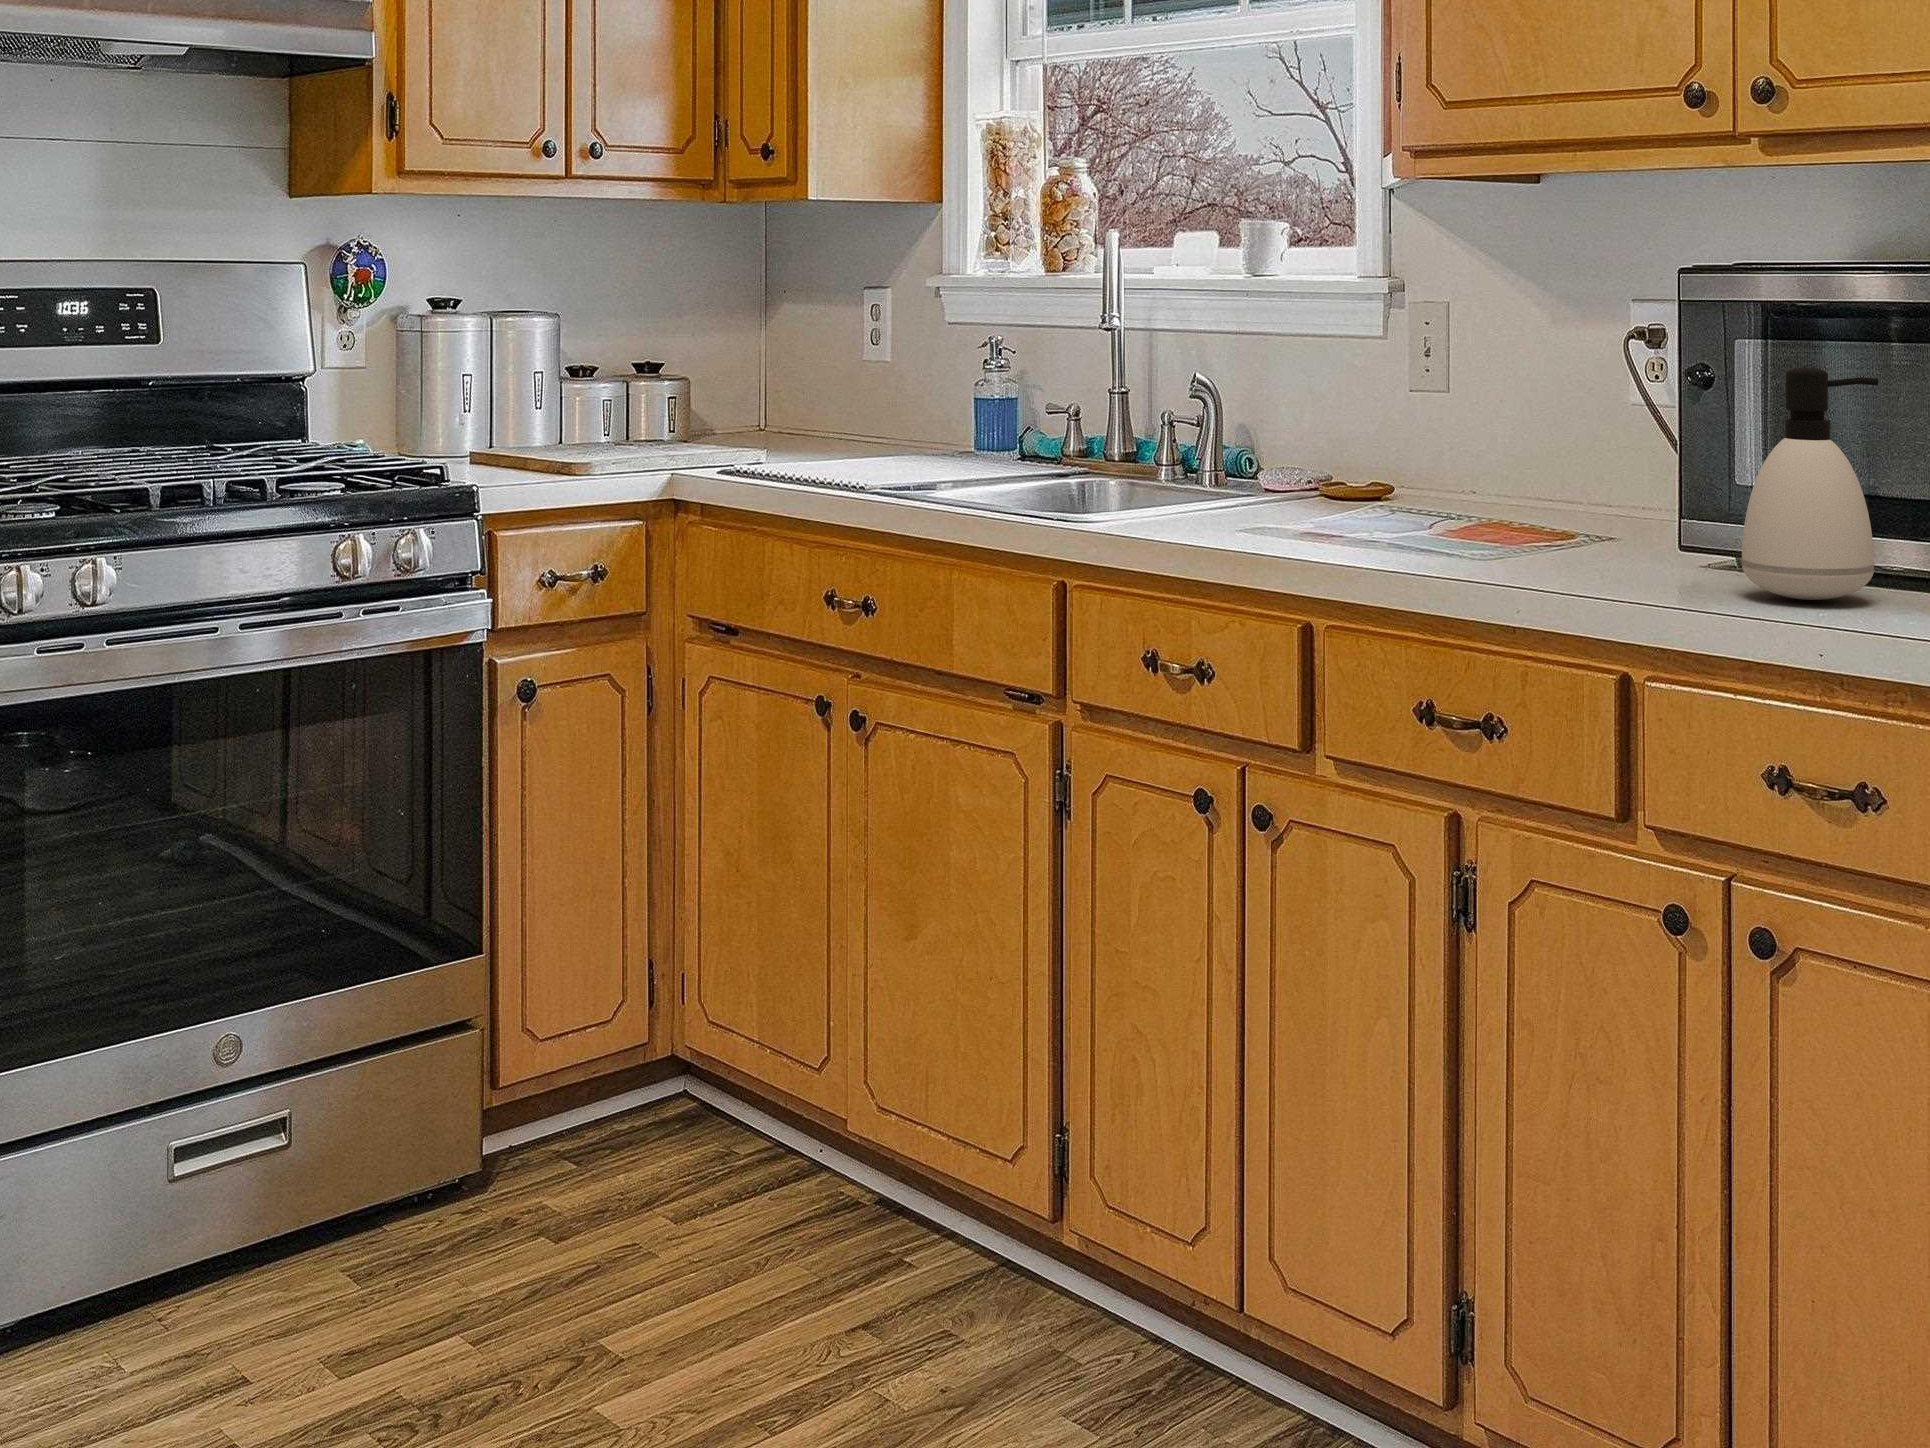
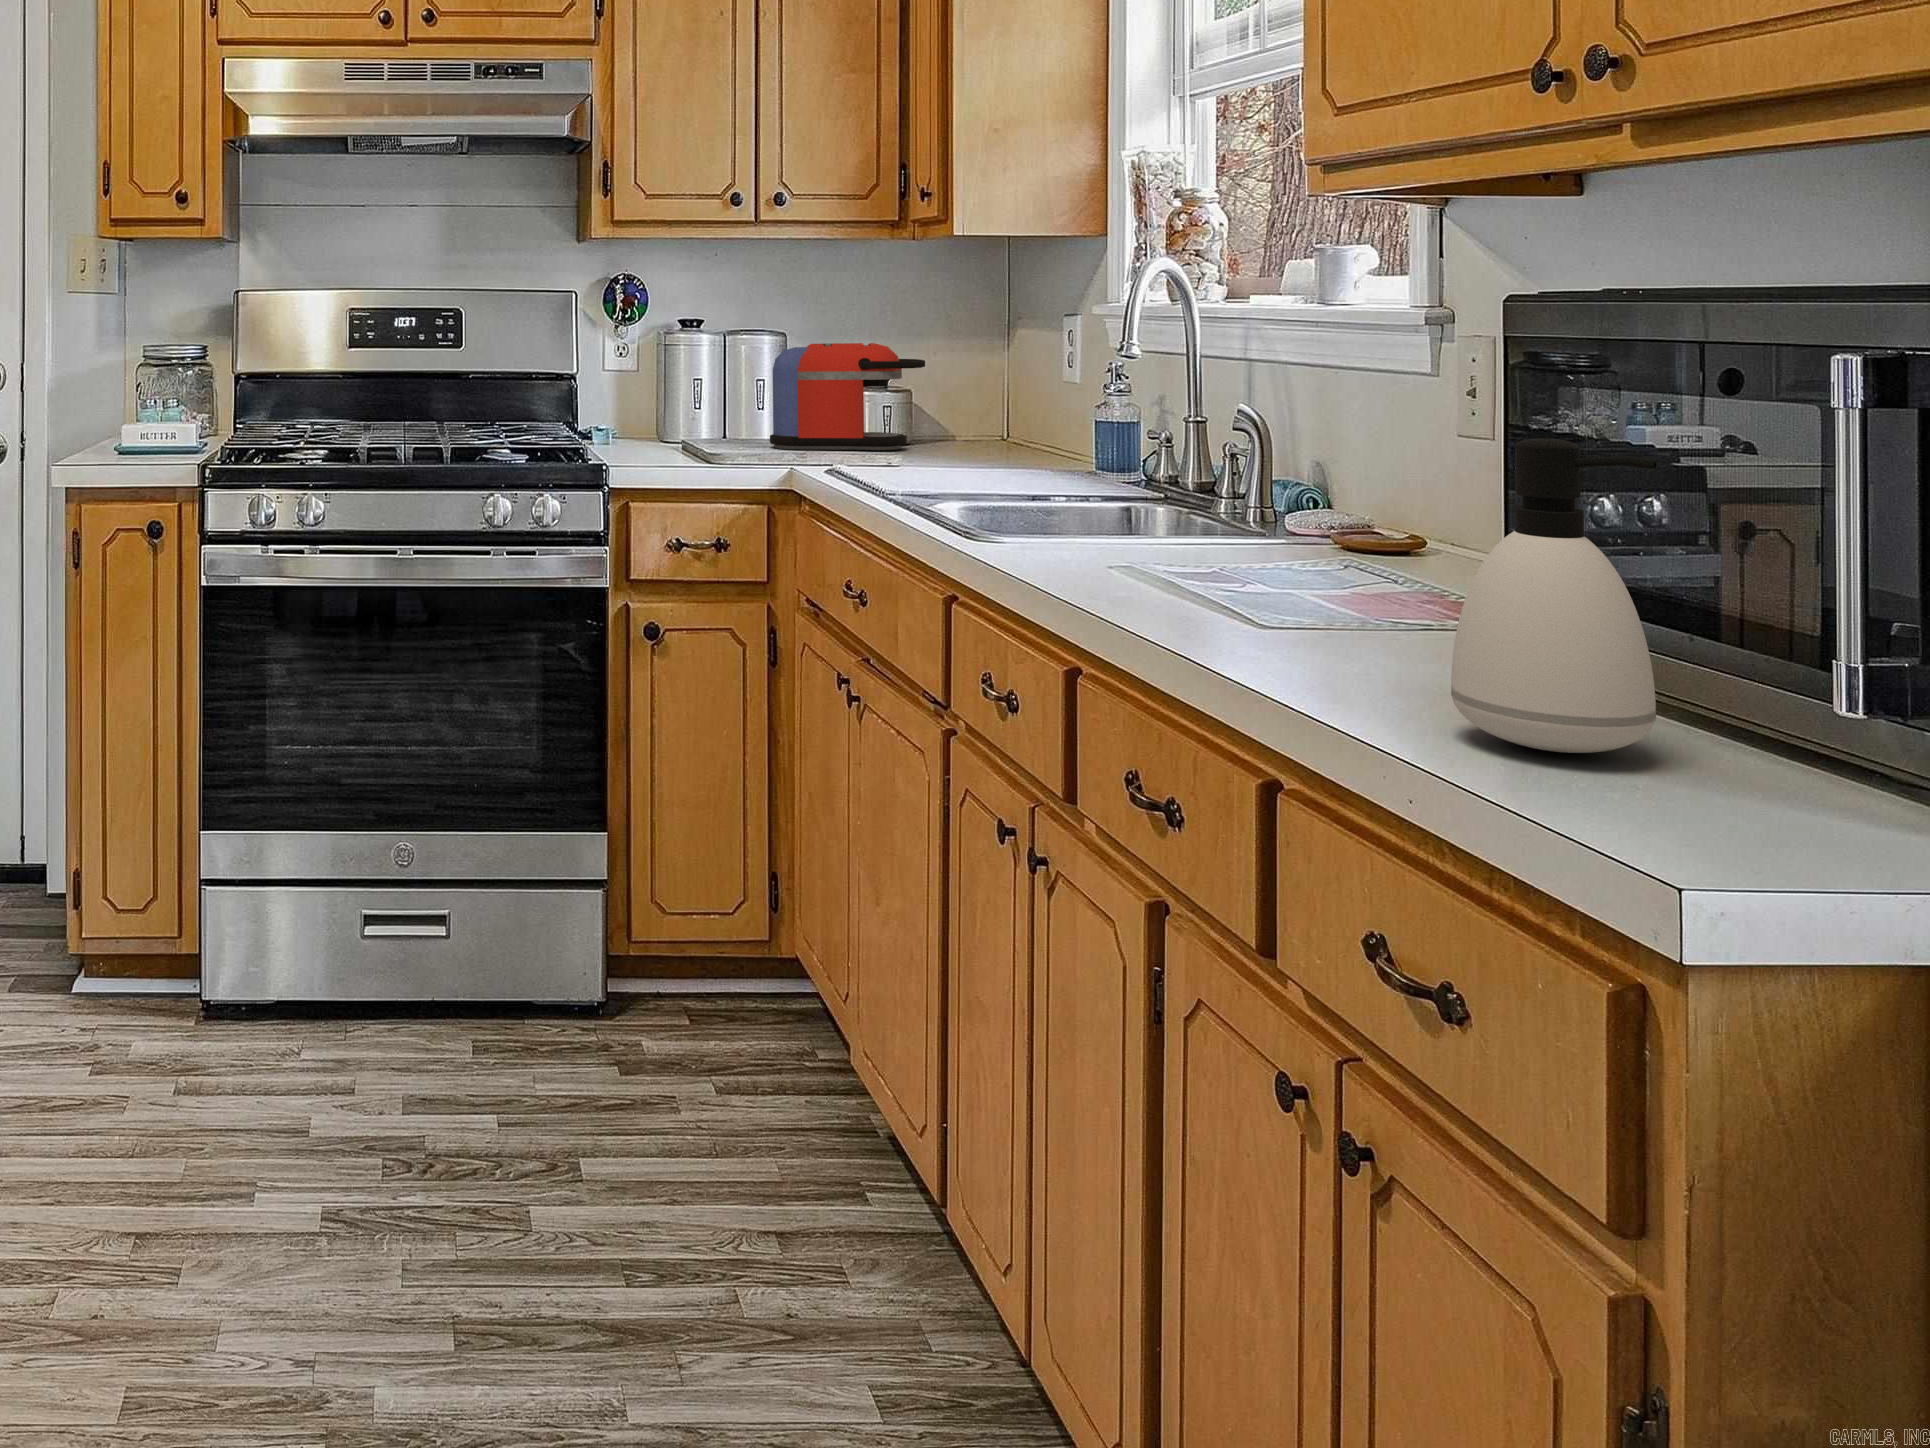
coffee maker: none [592,329,762,458] -> present [770,343,925,450]

